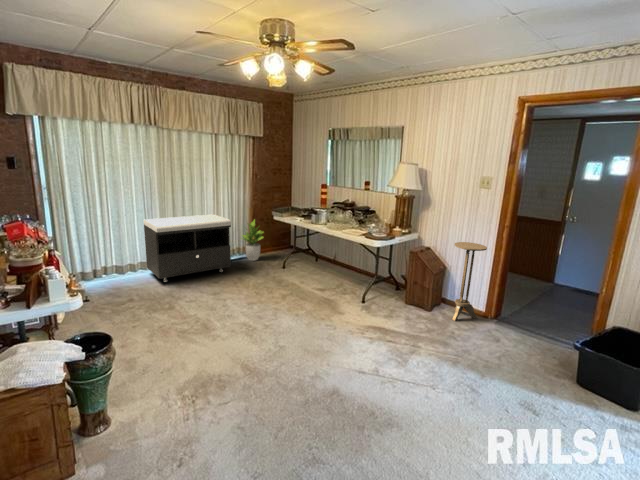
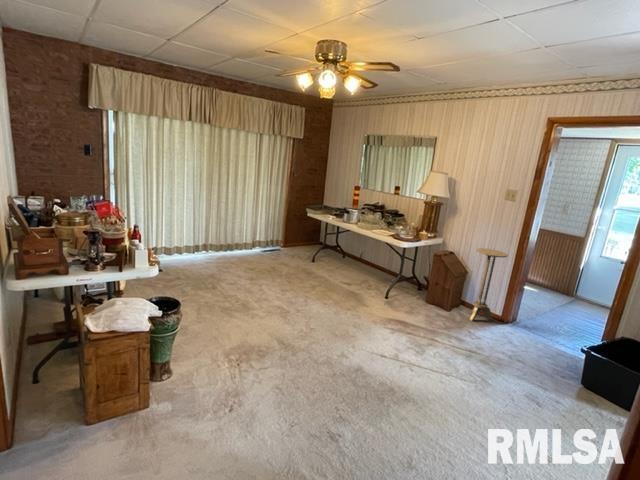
storage bench: present [144,214,231,282] -> none [192,207,269,265]
potted plant: present [242,220,263,261] -> none [274,214,297,253]

